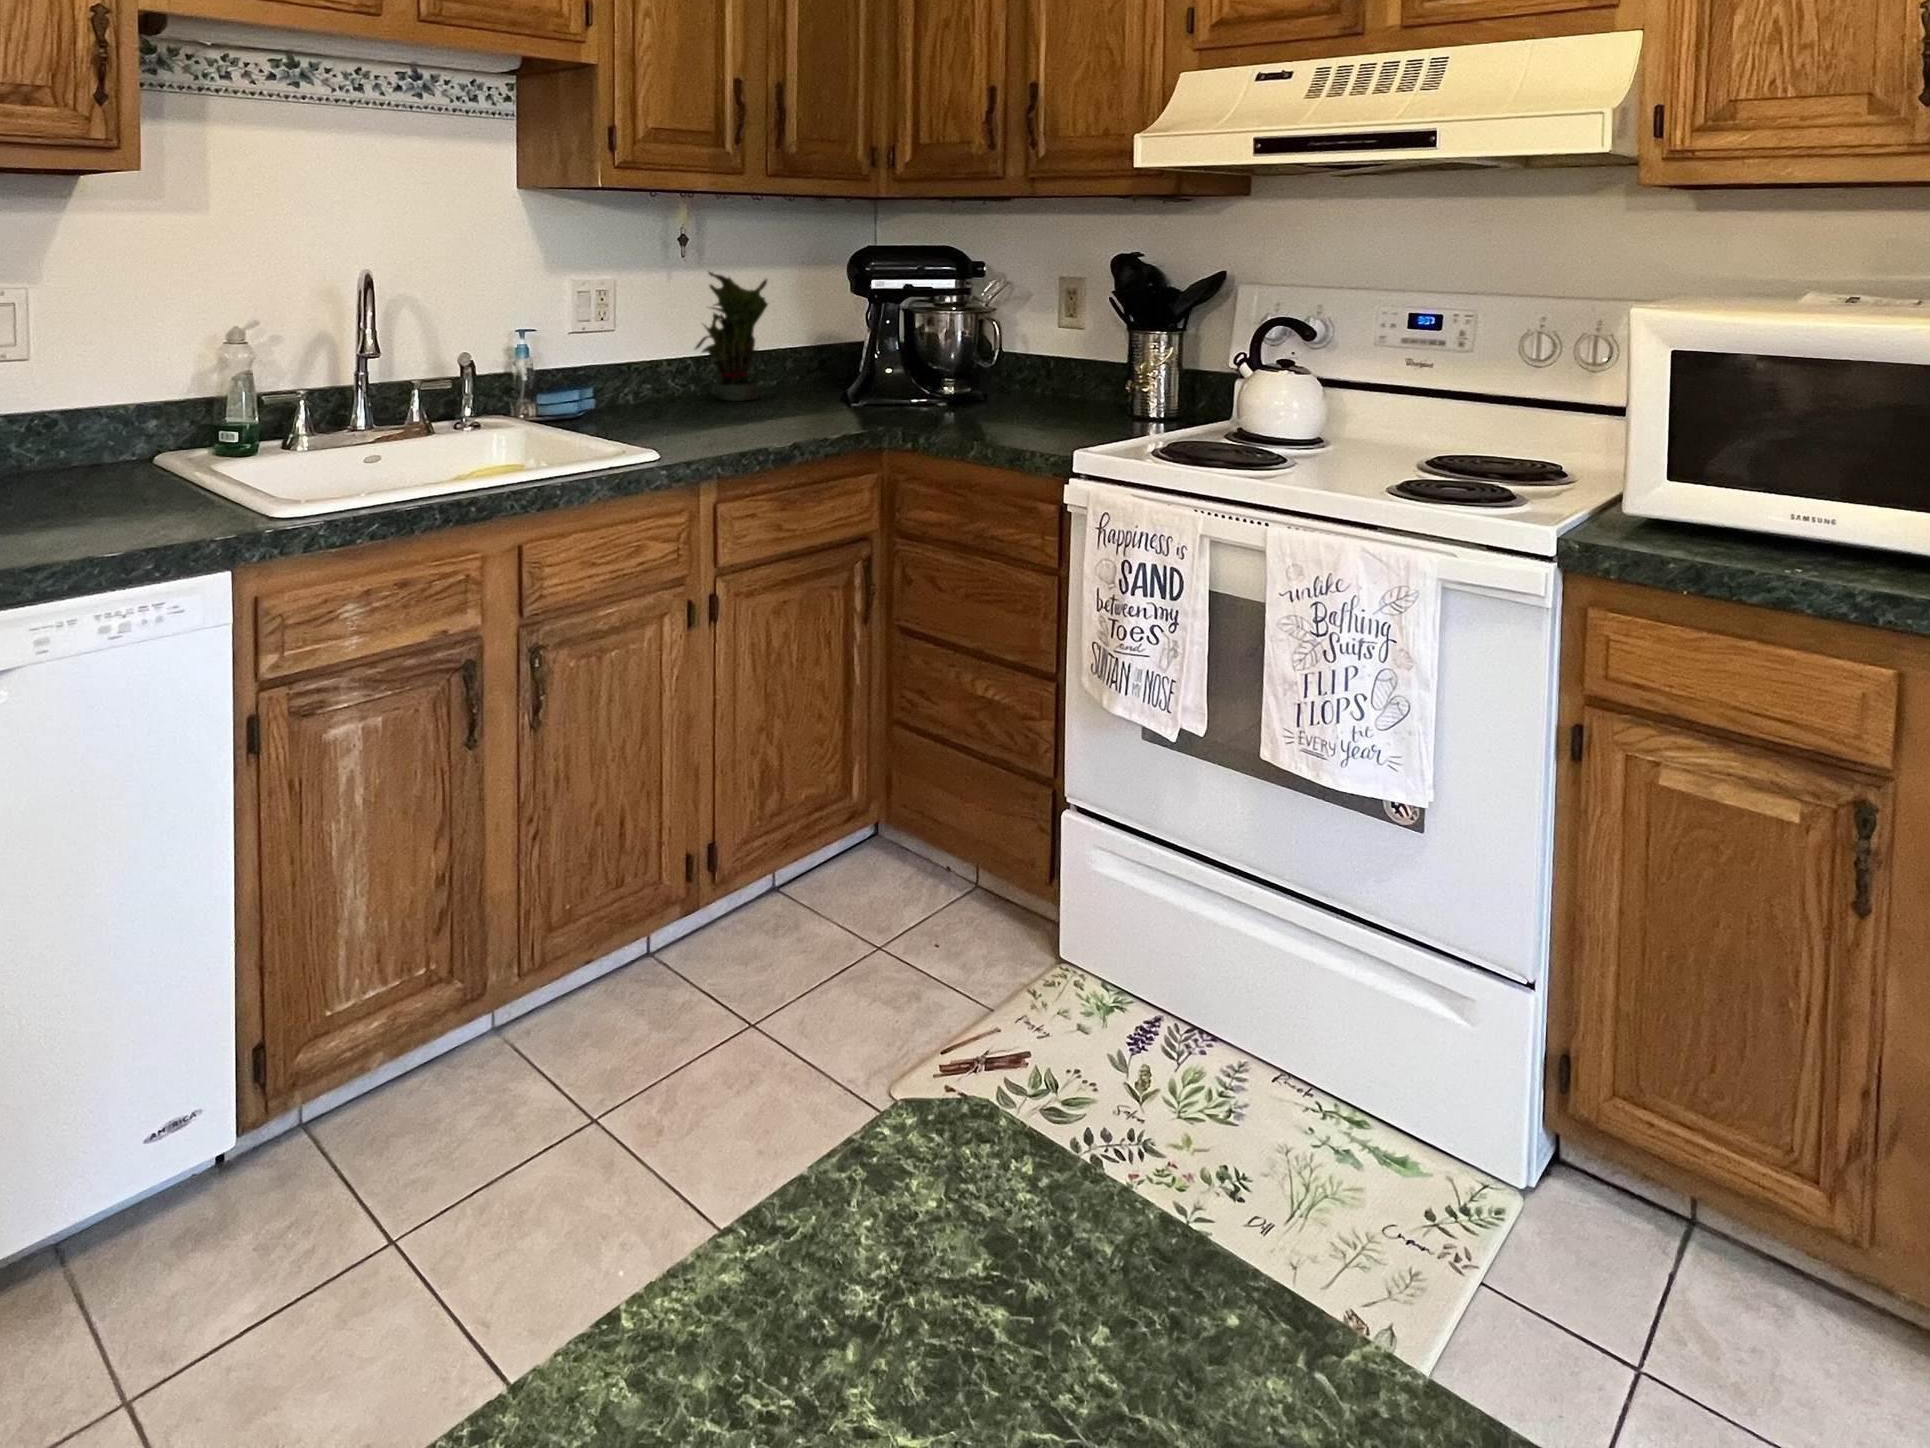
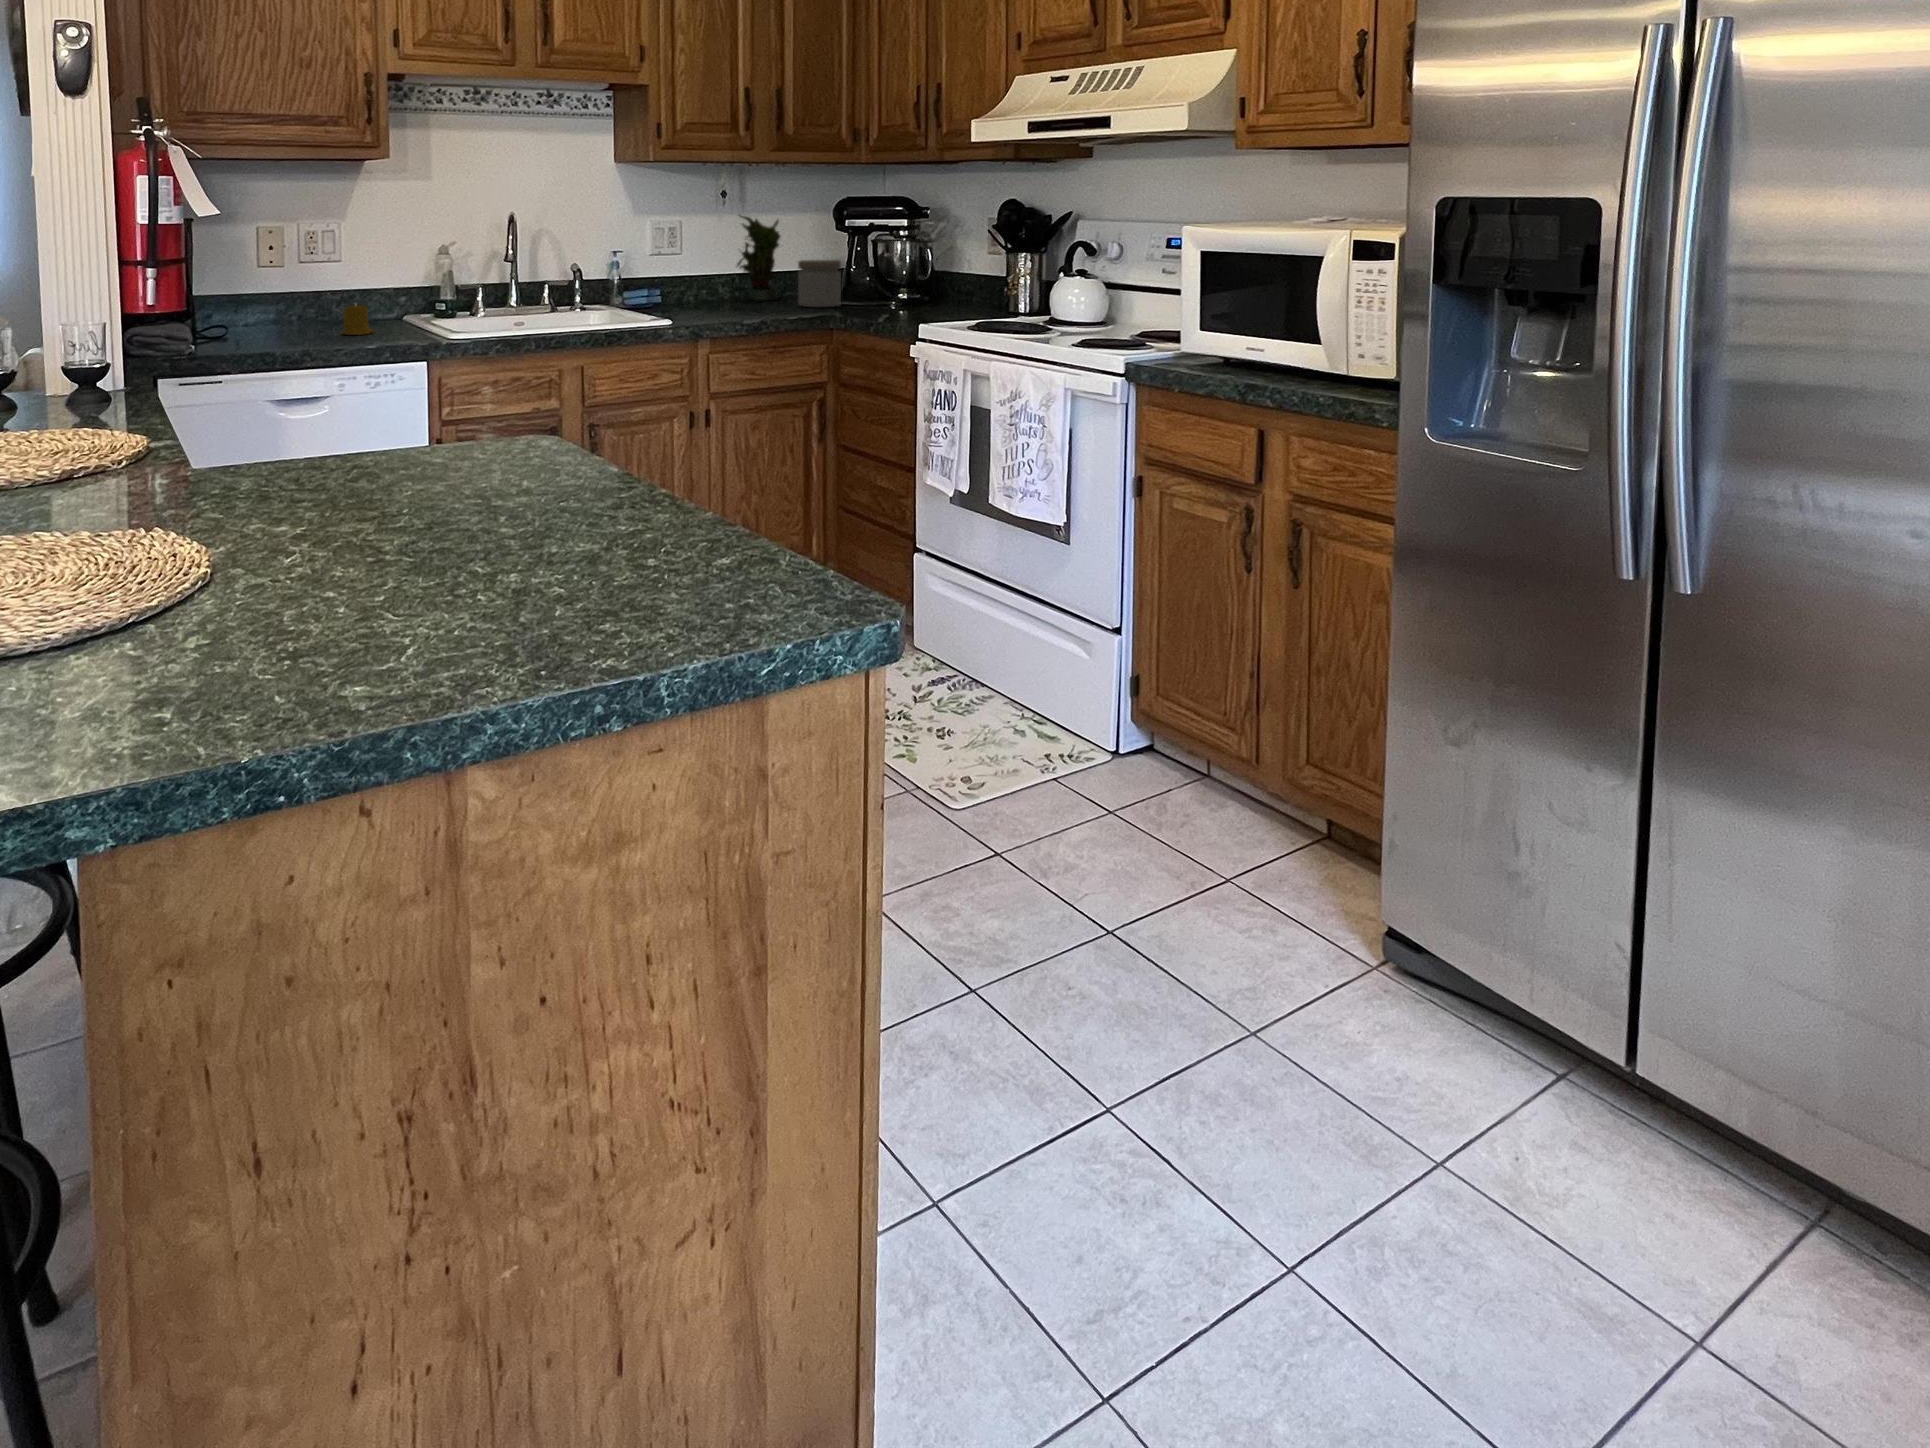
jar: none [809,340,874,414] -> present [798,260,841,307]
candle: none [30,450,110,517] -> present [341,305,375,335]

